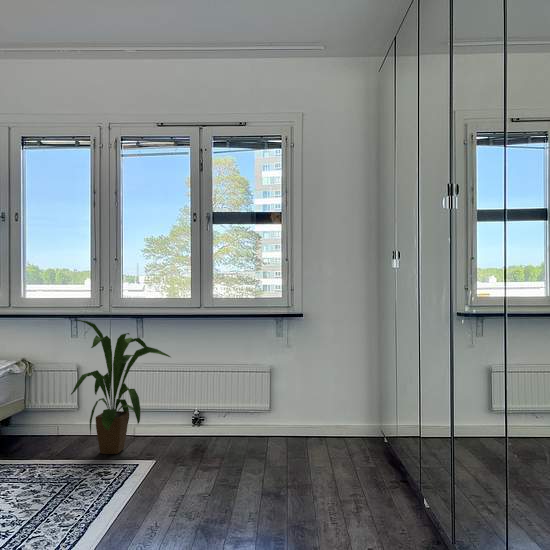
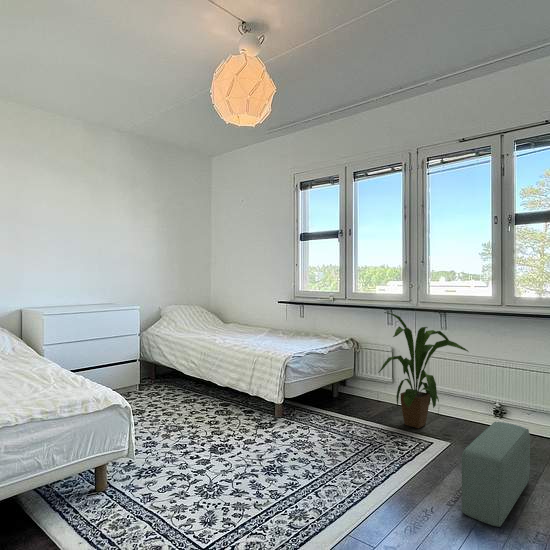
pouf: none [185,421,235,517] -> present [462,422,530,527]

